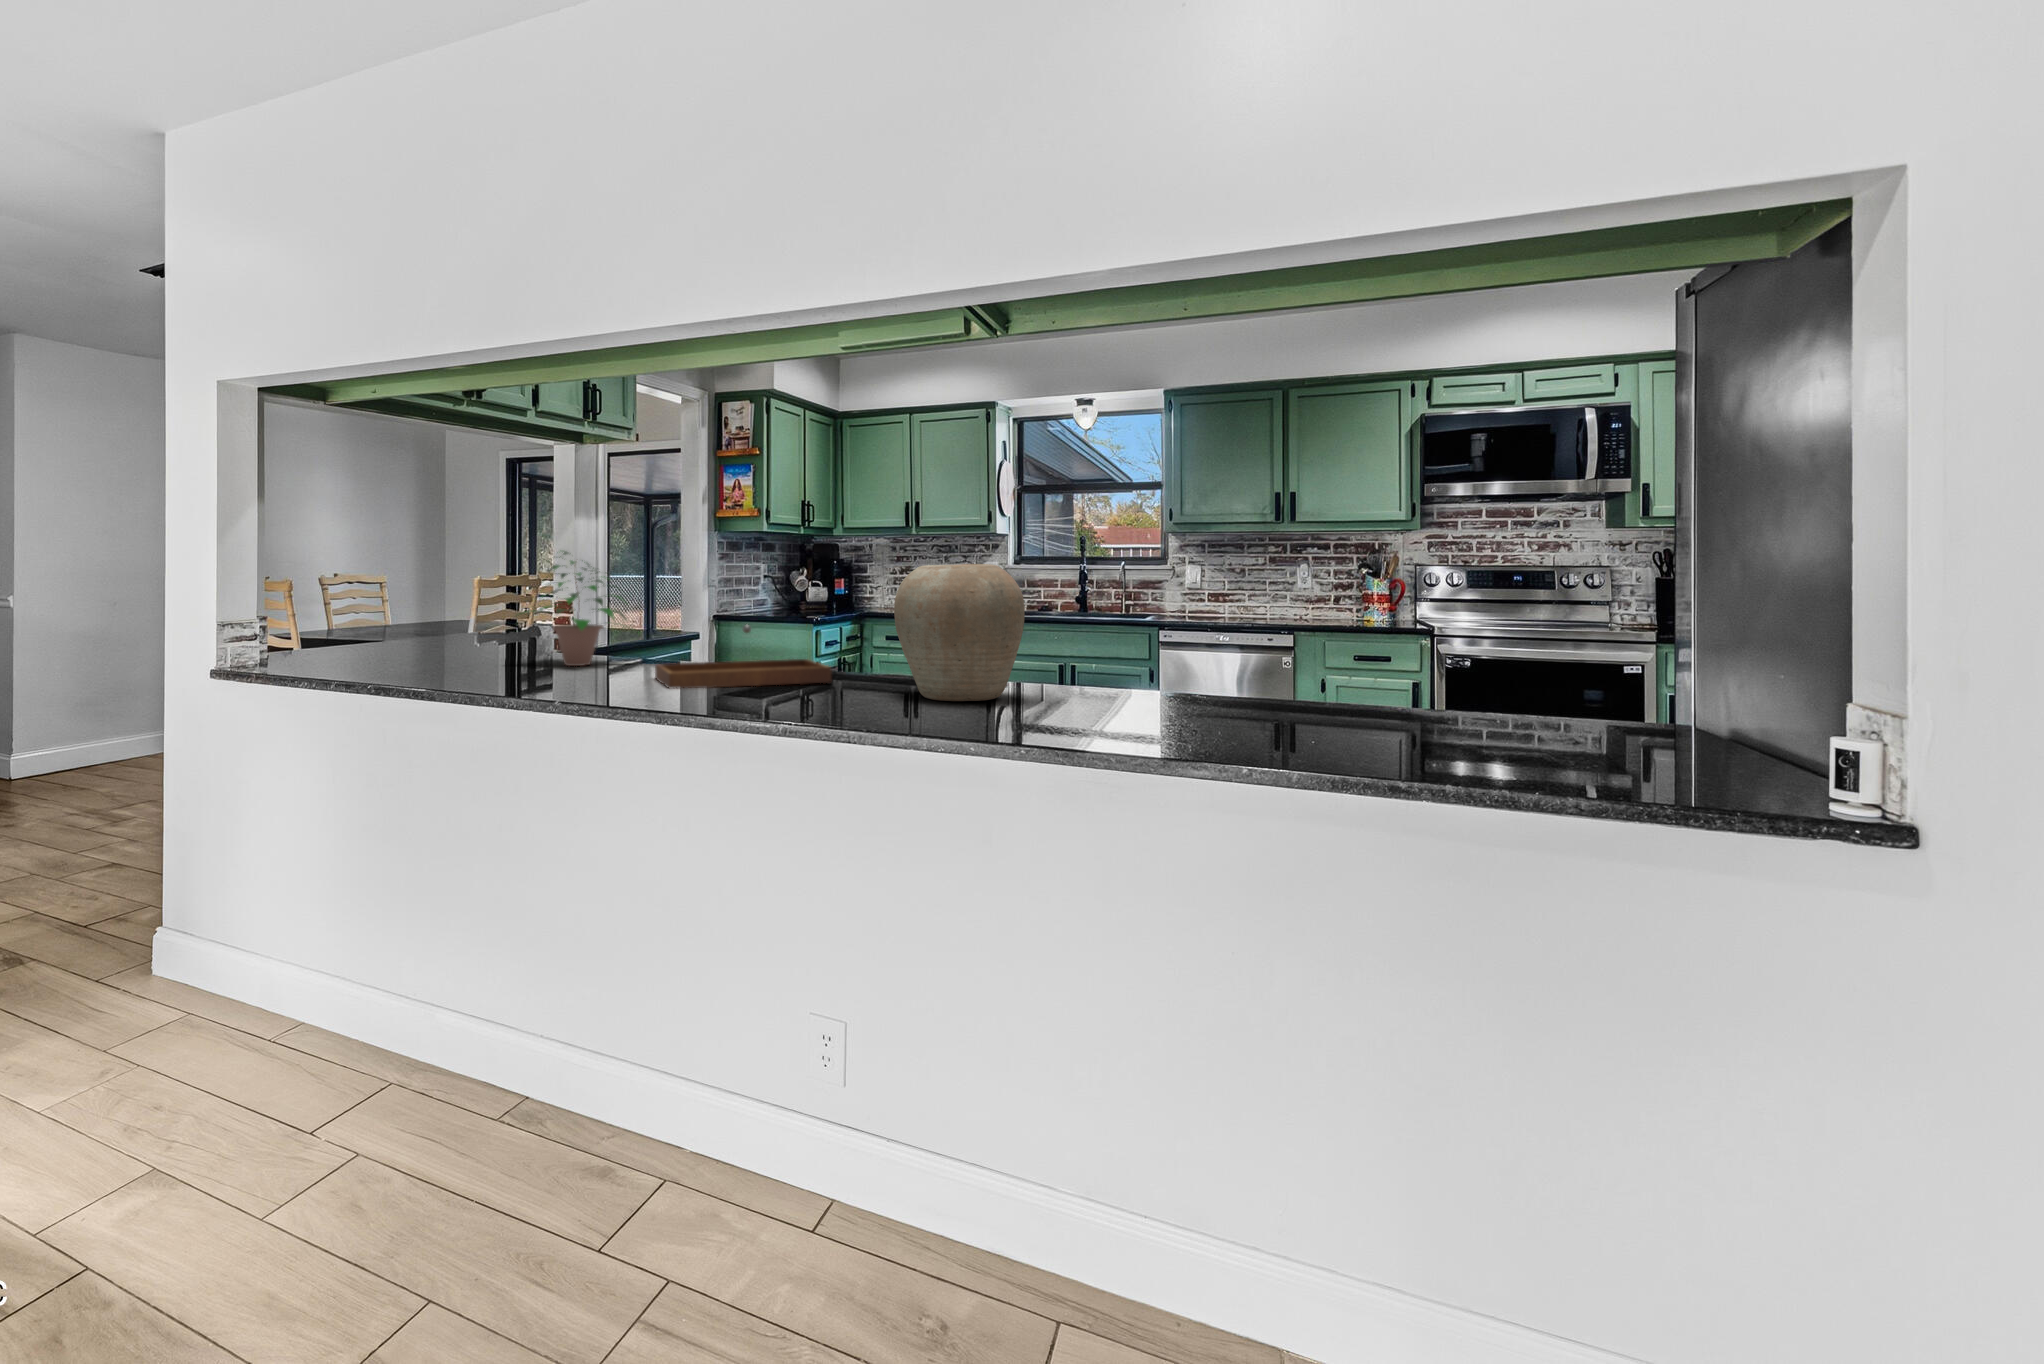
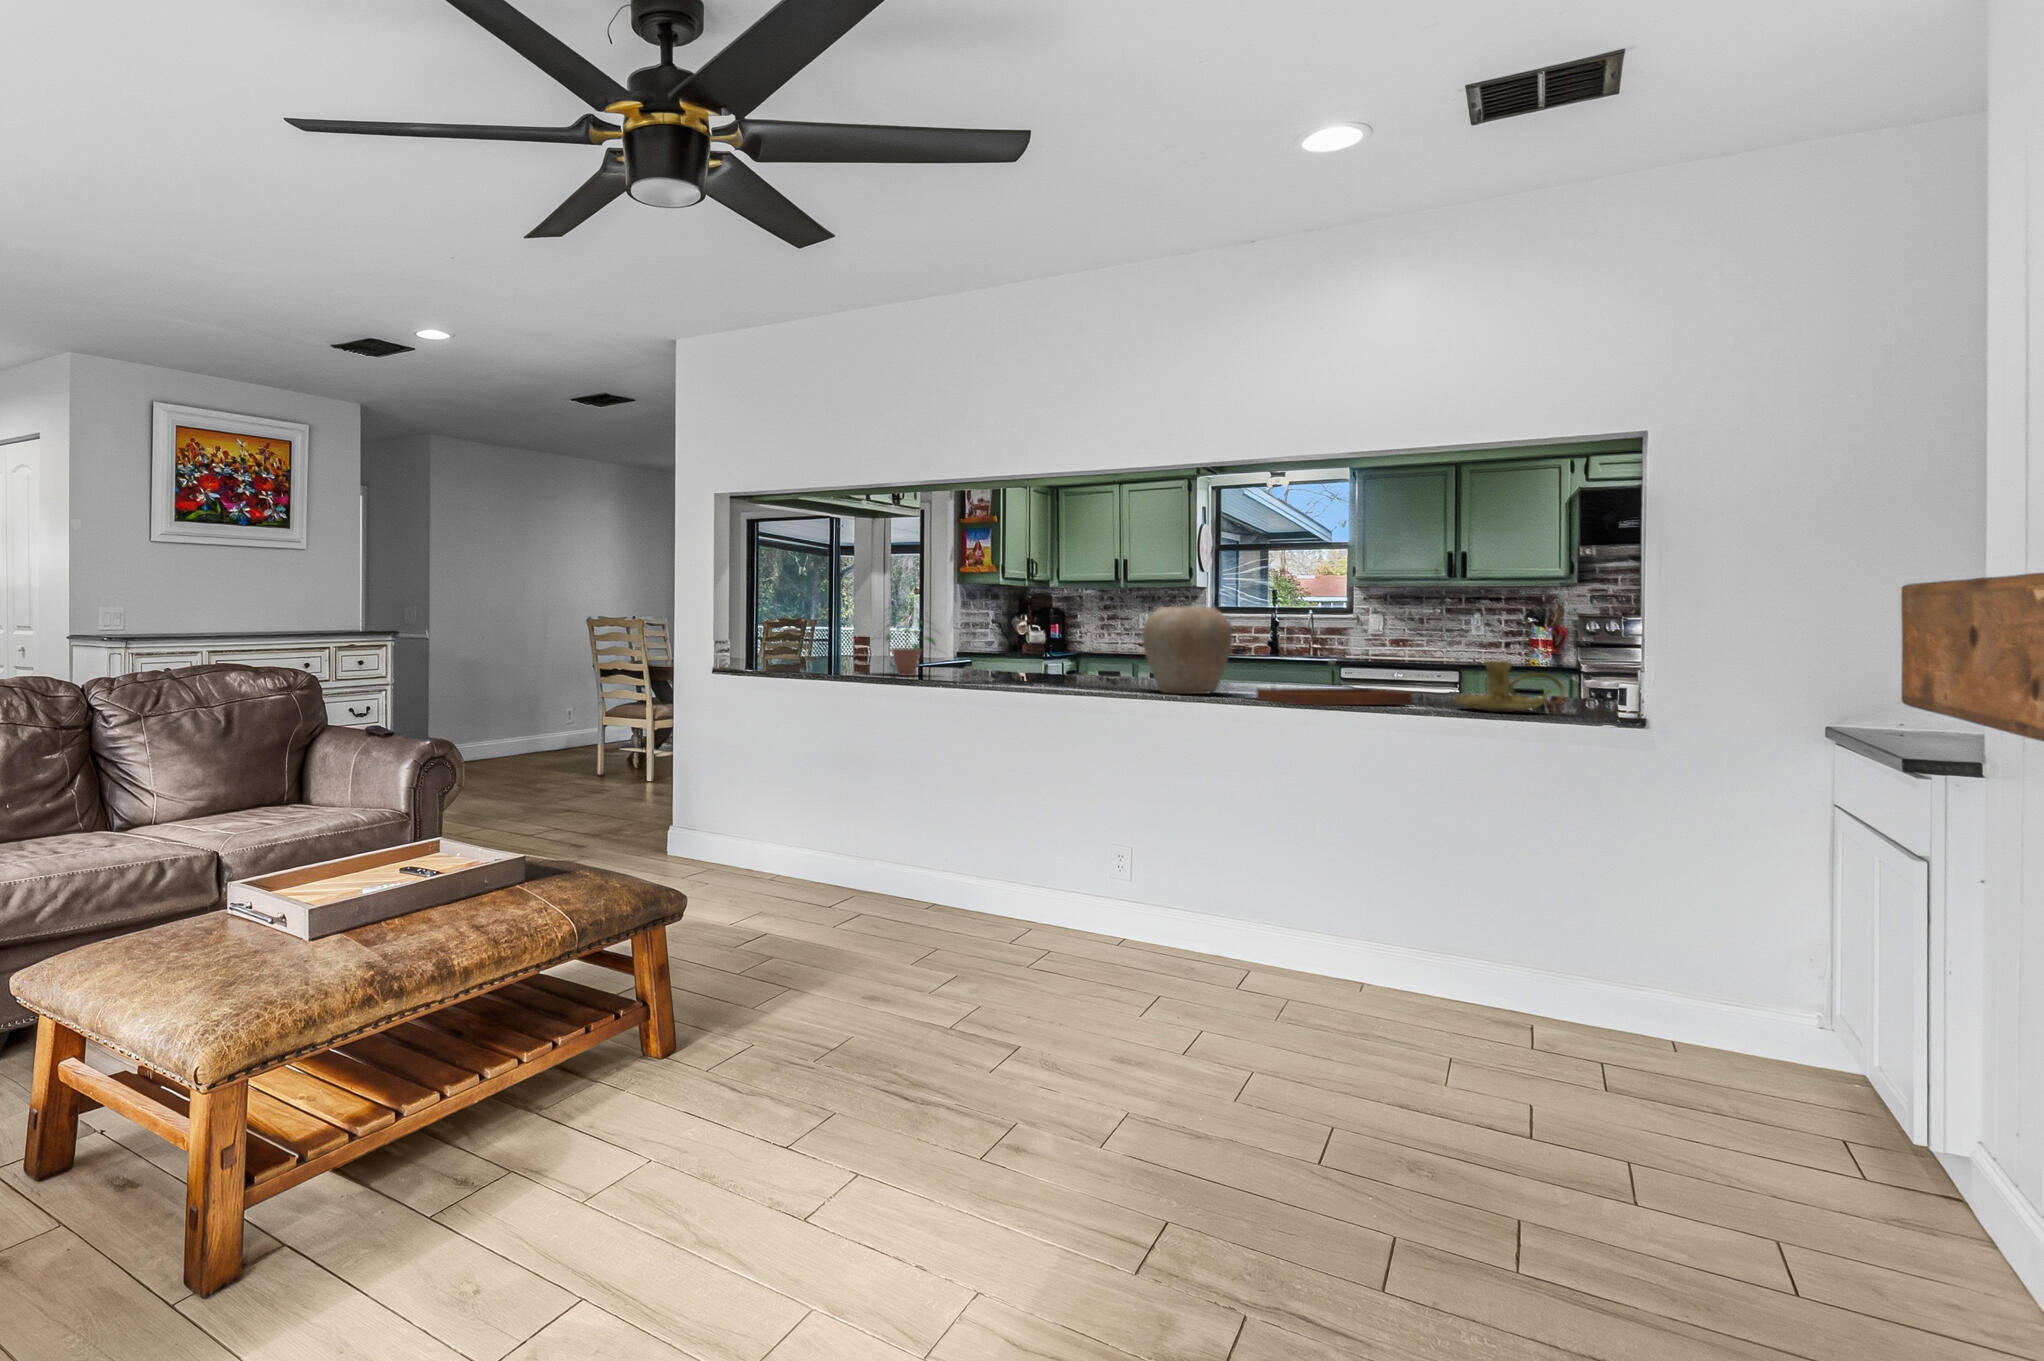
tray: present [655,625,831,689] -> present [1257,659,1412,705]
candle holder: none [1360,650,1531,734] -> present [1455,661,1564,712]

